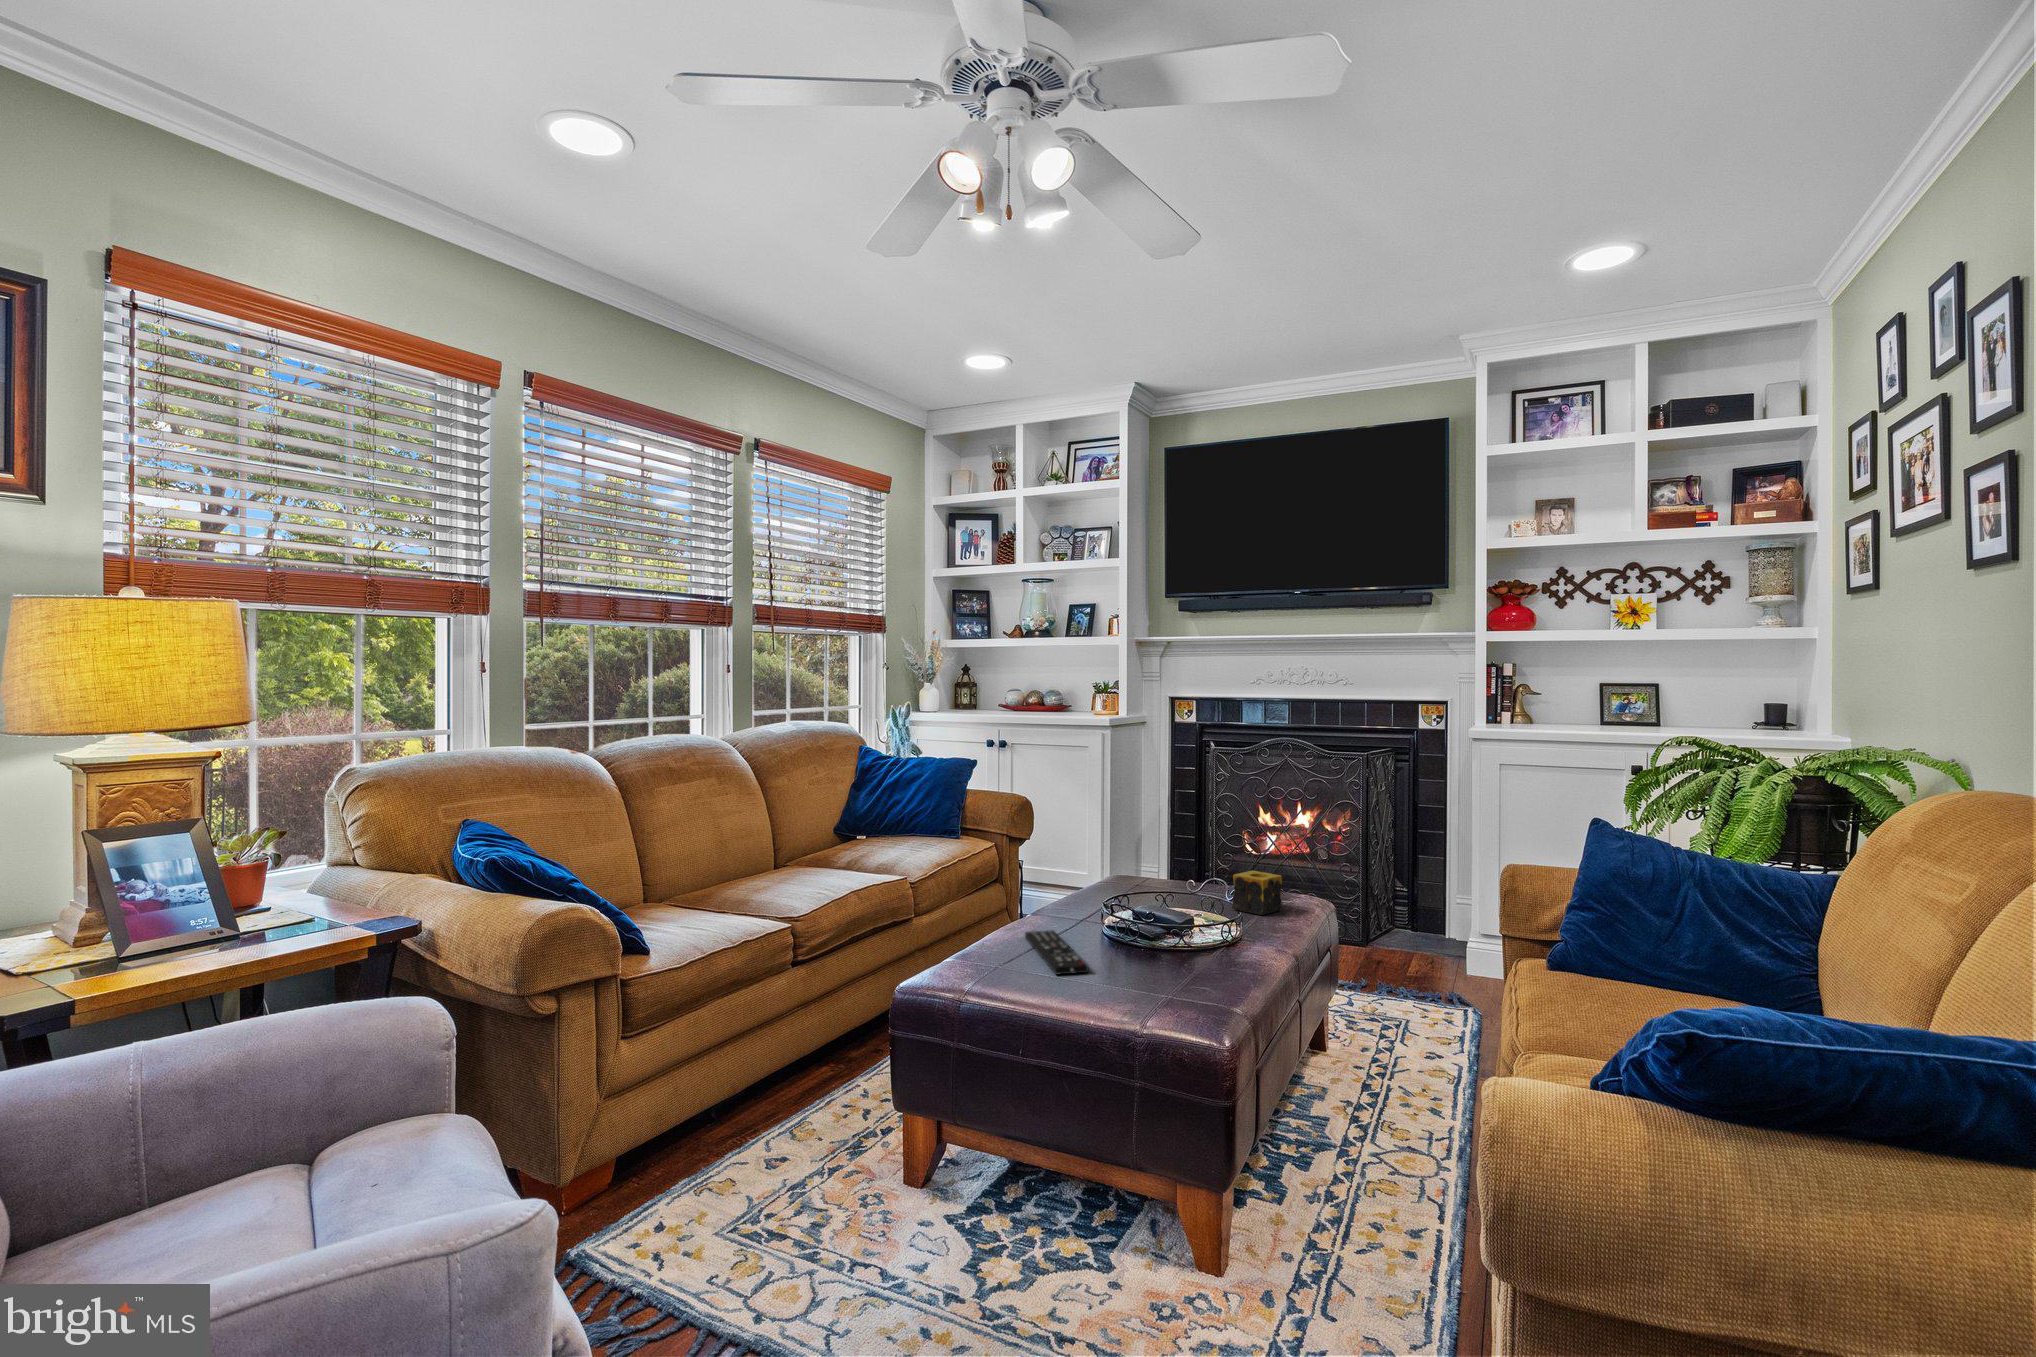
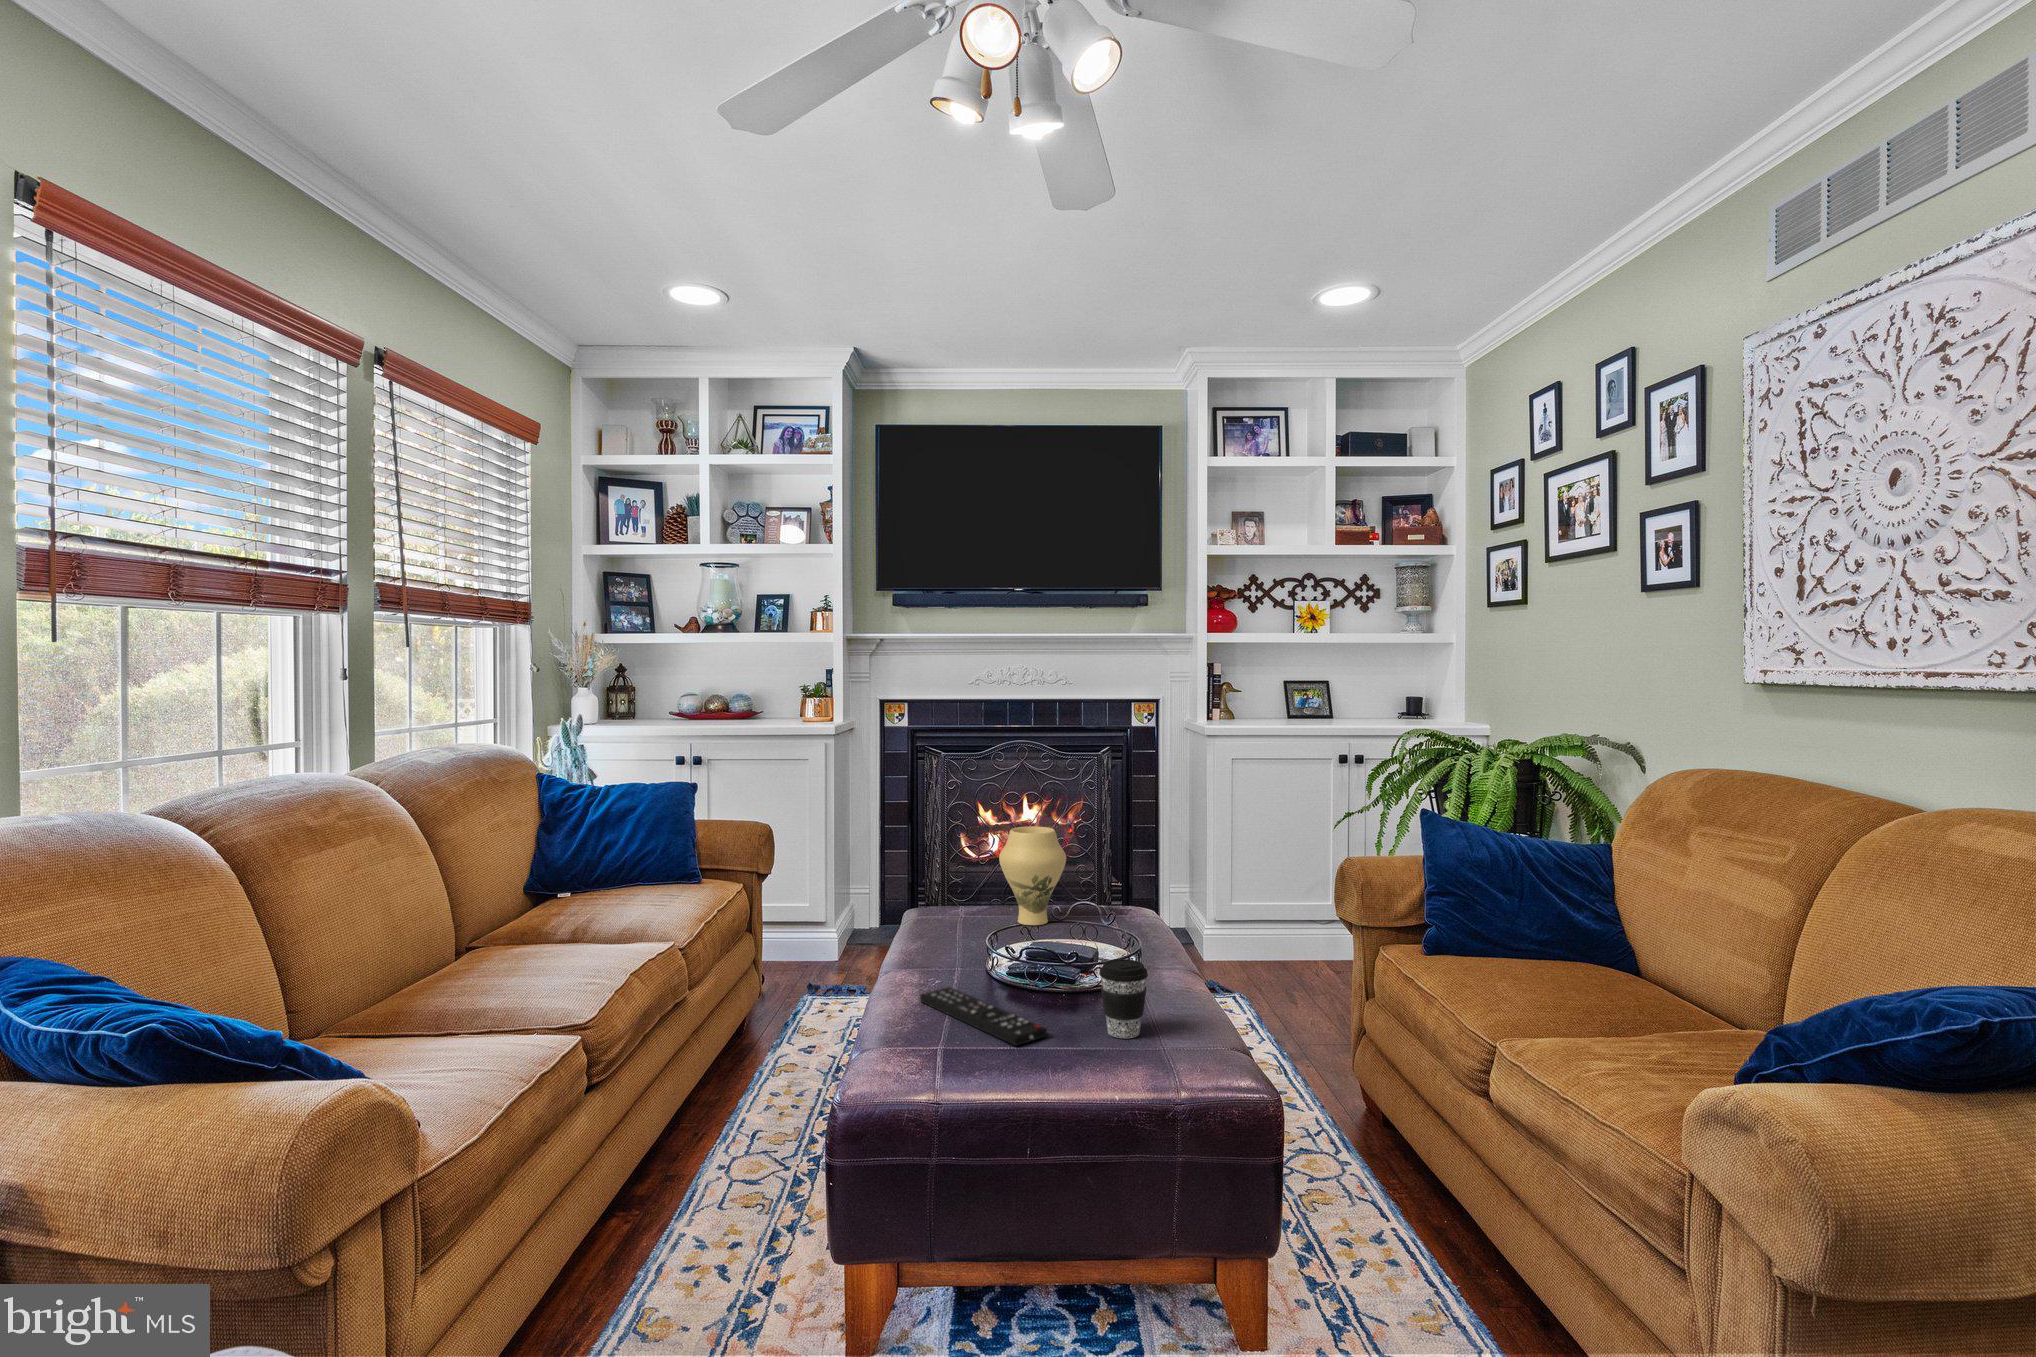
vase: none [1161,811,1222,899] -> present [999,826,1066,925]
candle: present [1232,870,1282,915] -> none [1093,887,1139,935]
coffee cup: none [1132,917,1174,983] -> present [1099,959,1148,1038]

